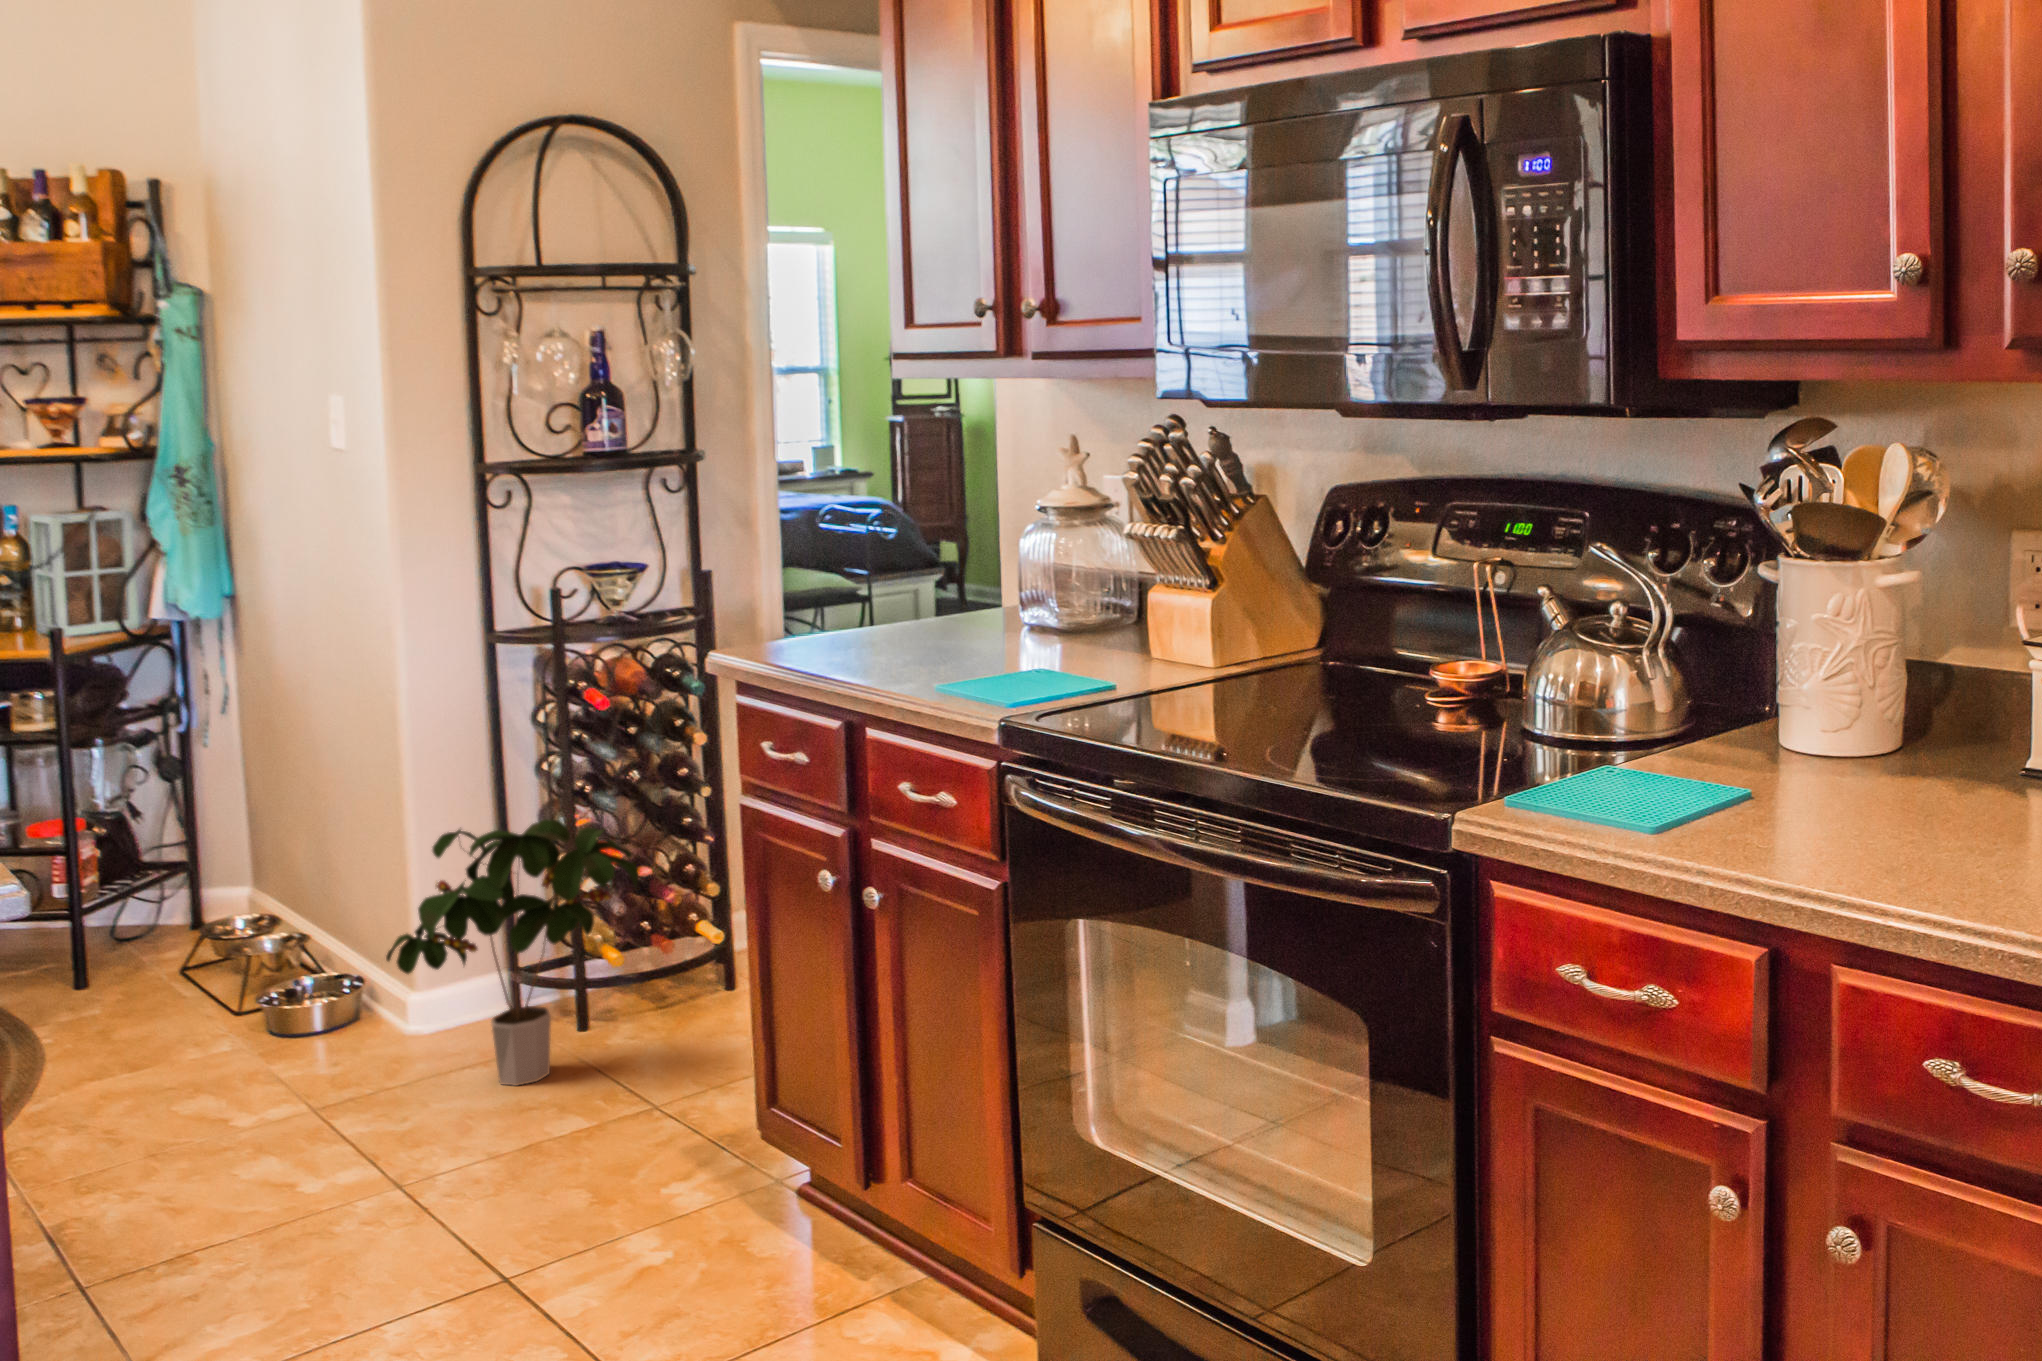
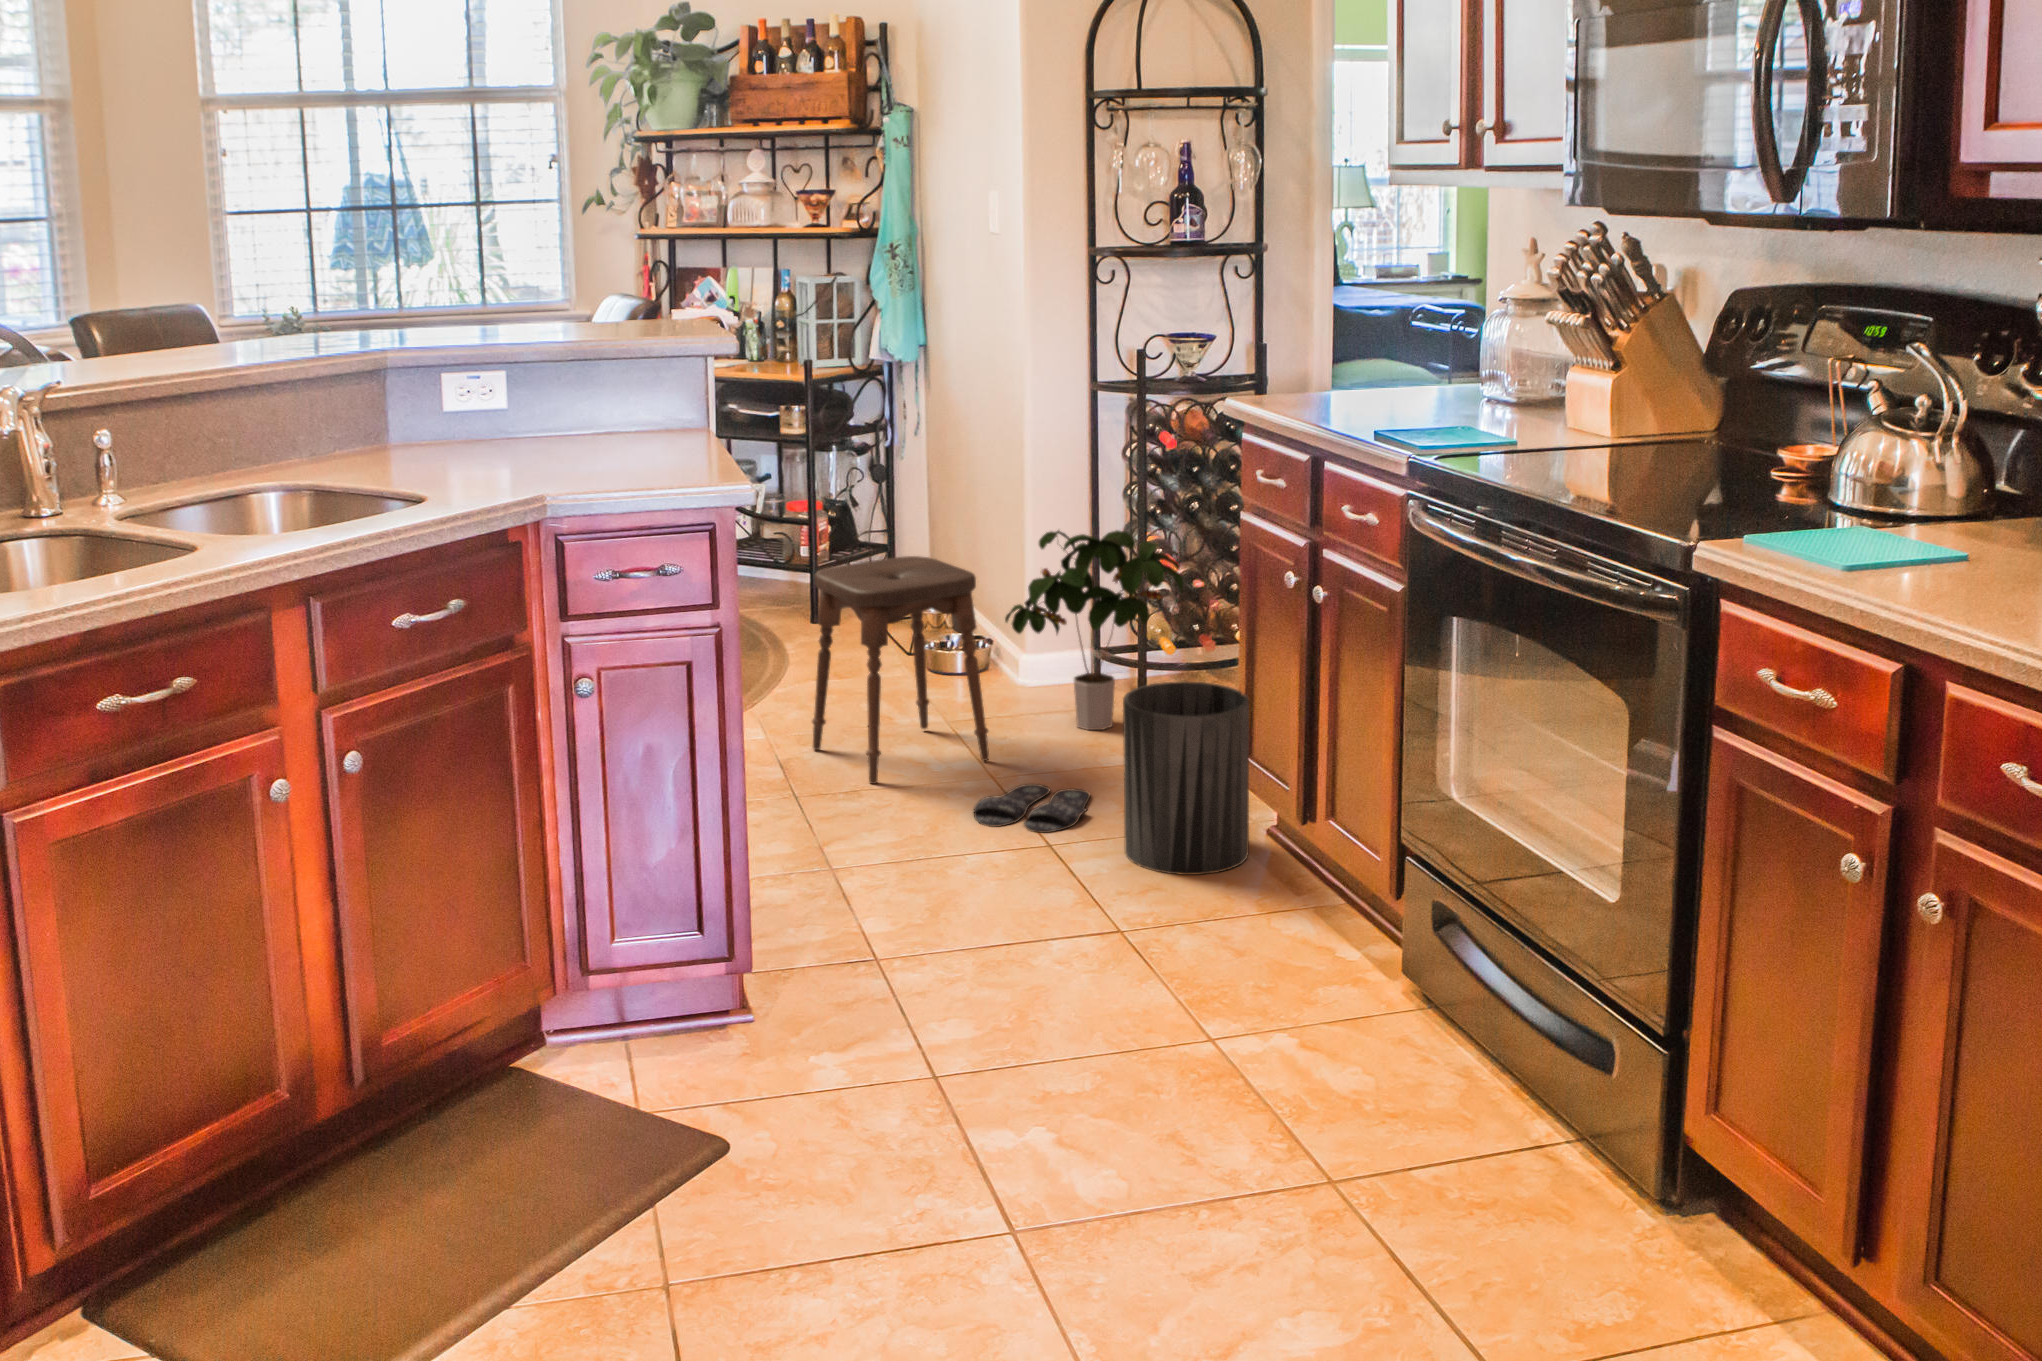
stool: none [79,895,378,1245] -> present [812,556,989,784]
trash can: none [592,1015,775,1290] -> present [1123,681,1249,875]
slippers: none [365,1182,541,1276] -> present [973,784,1090,833]

